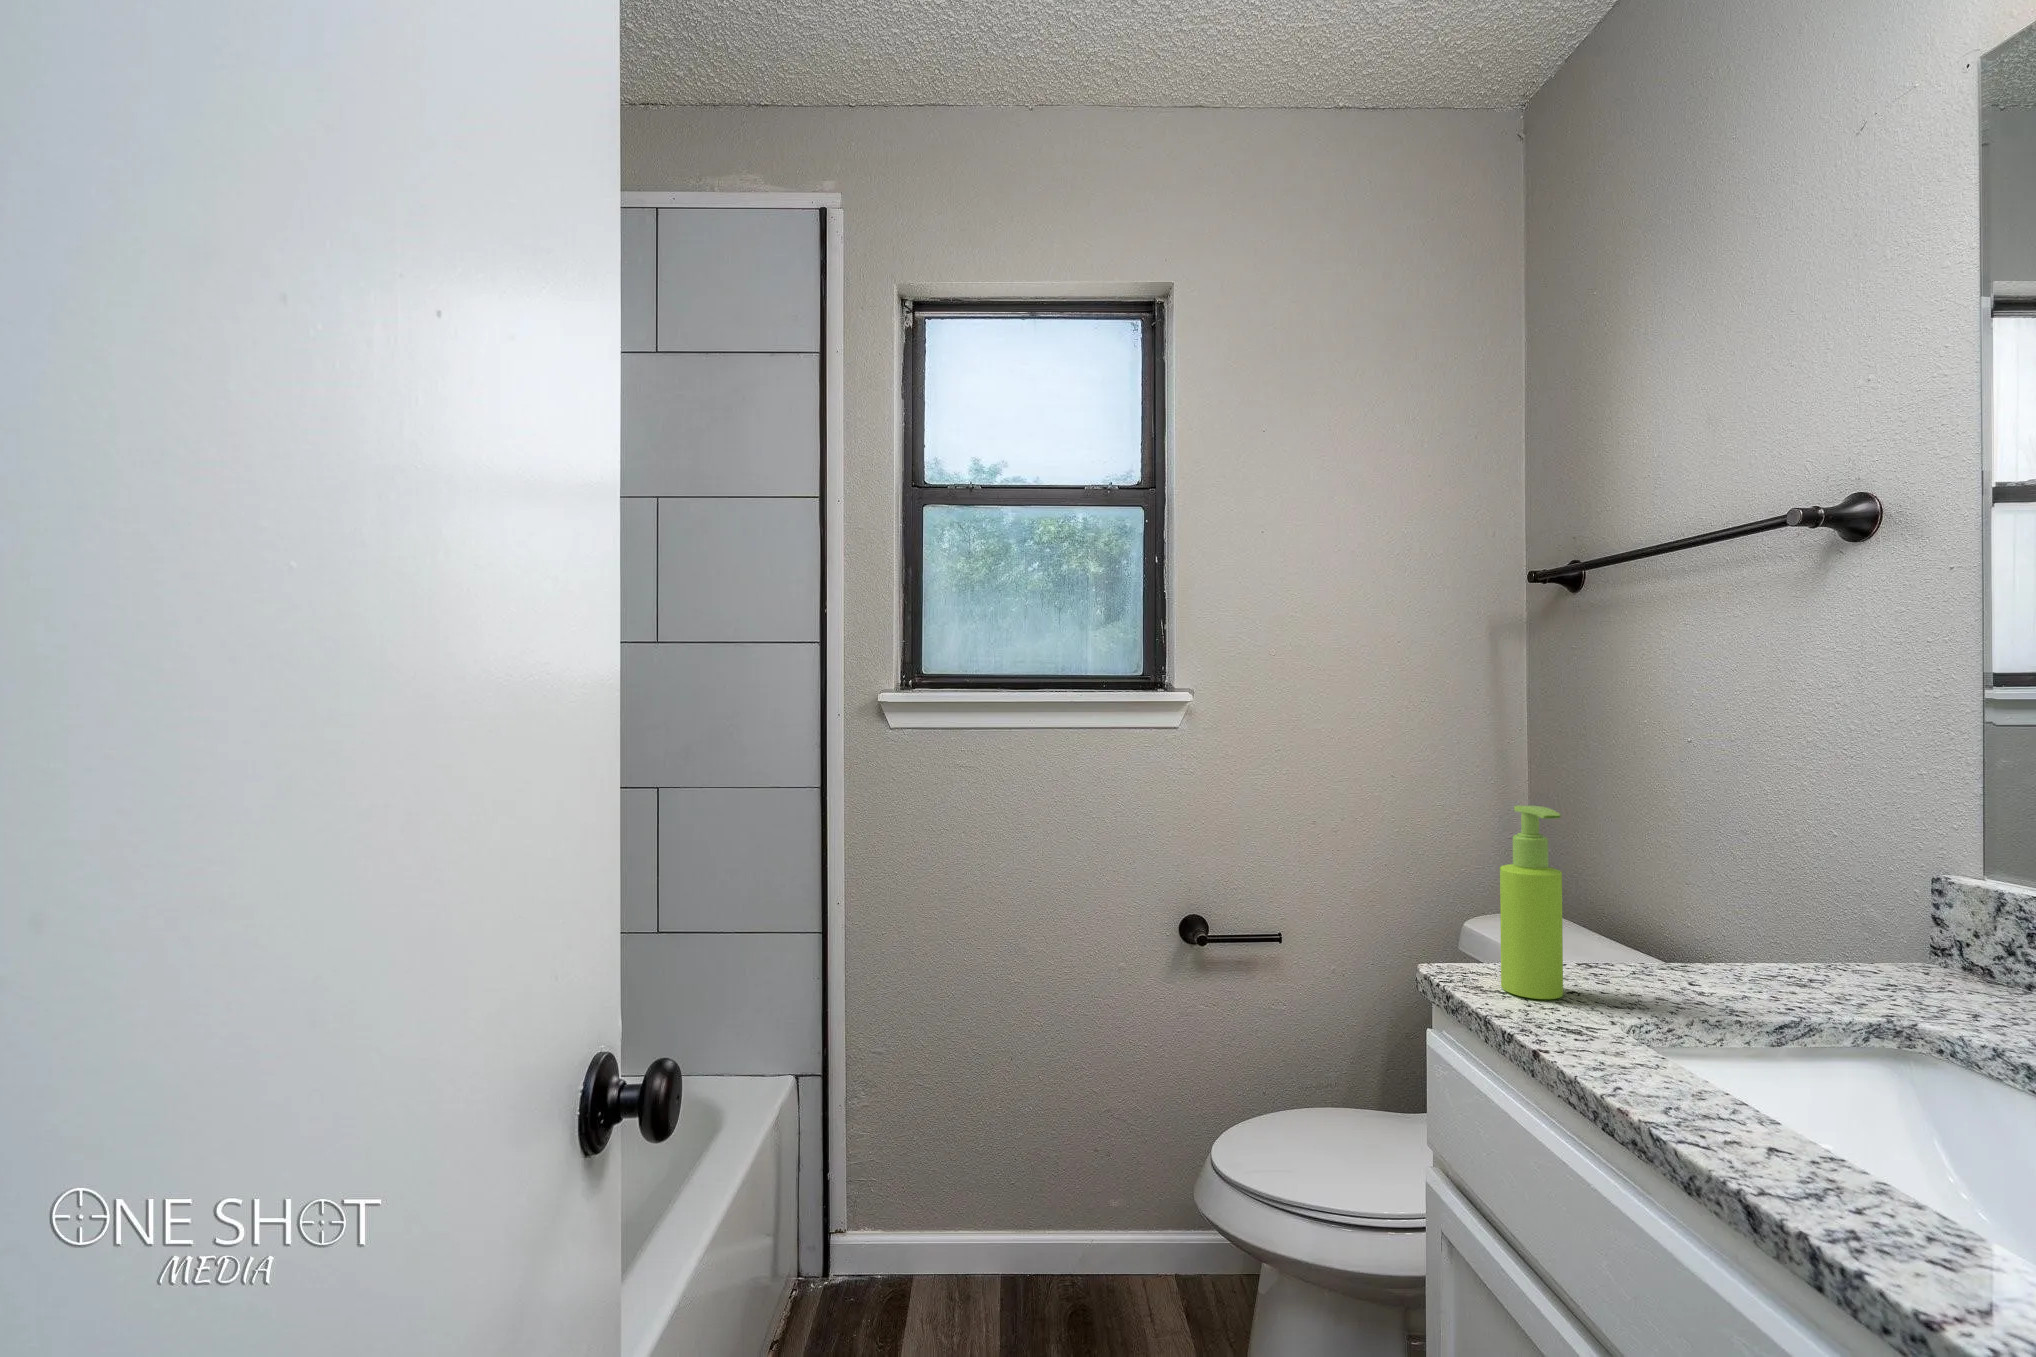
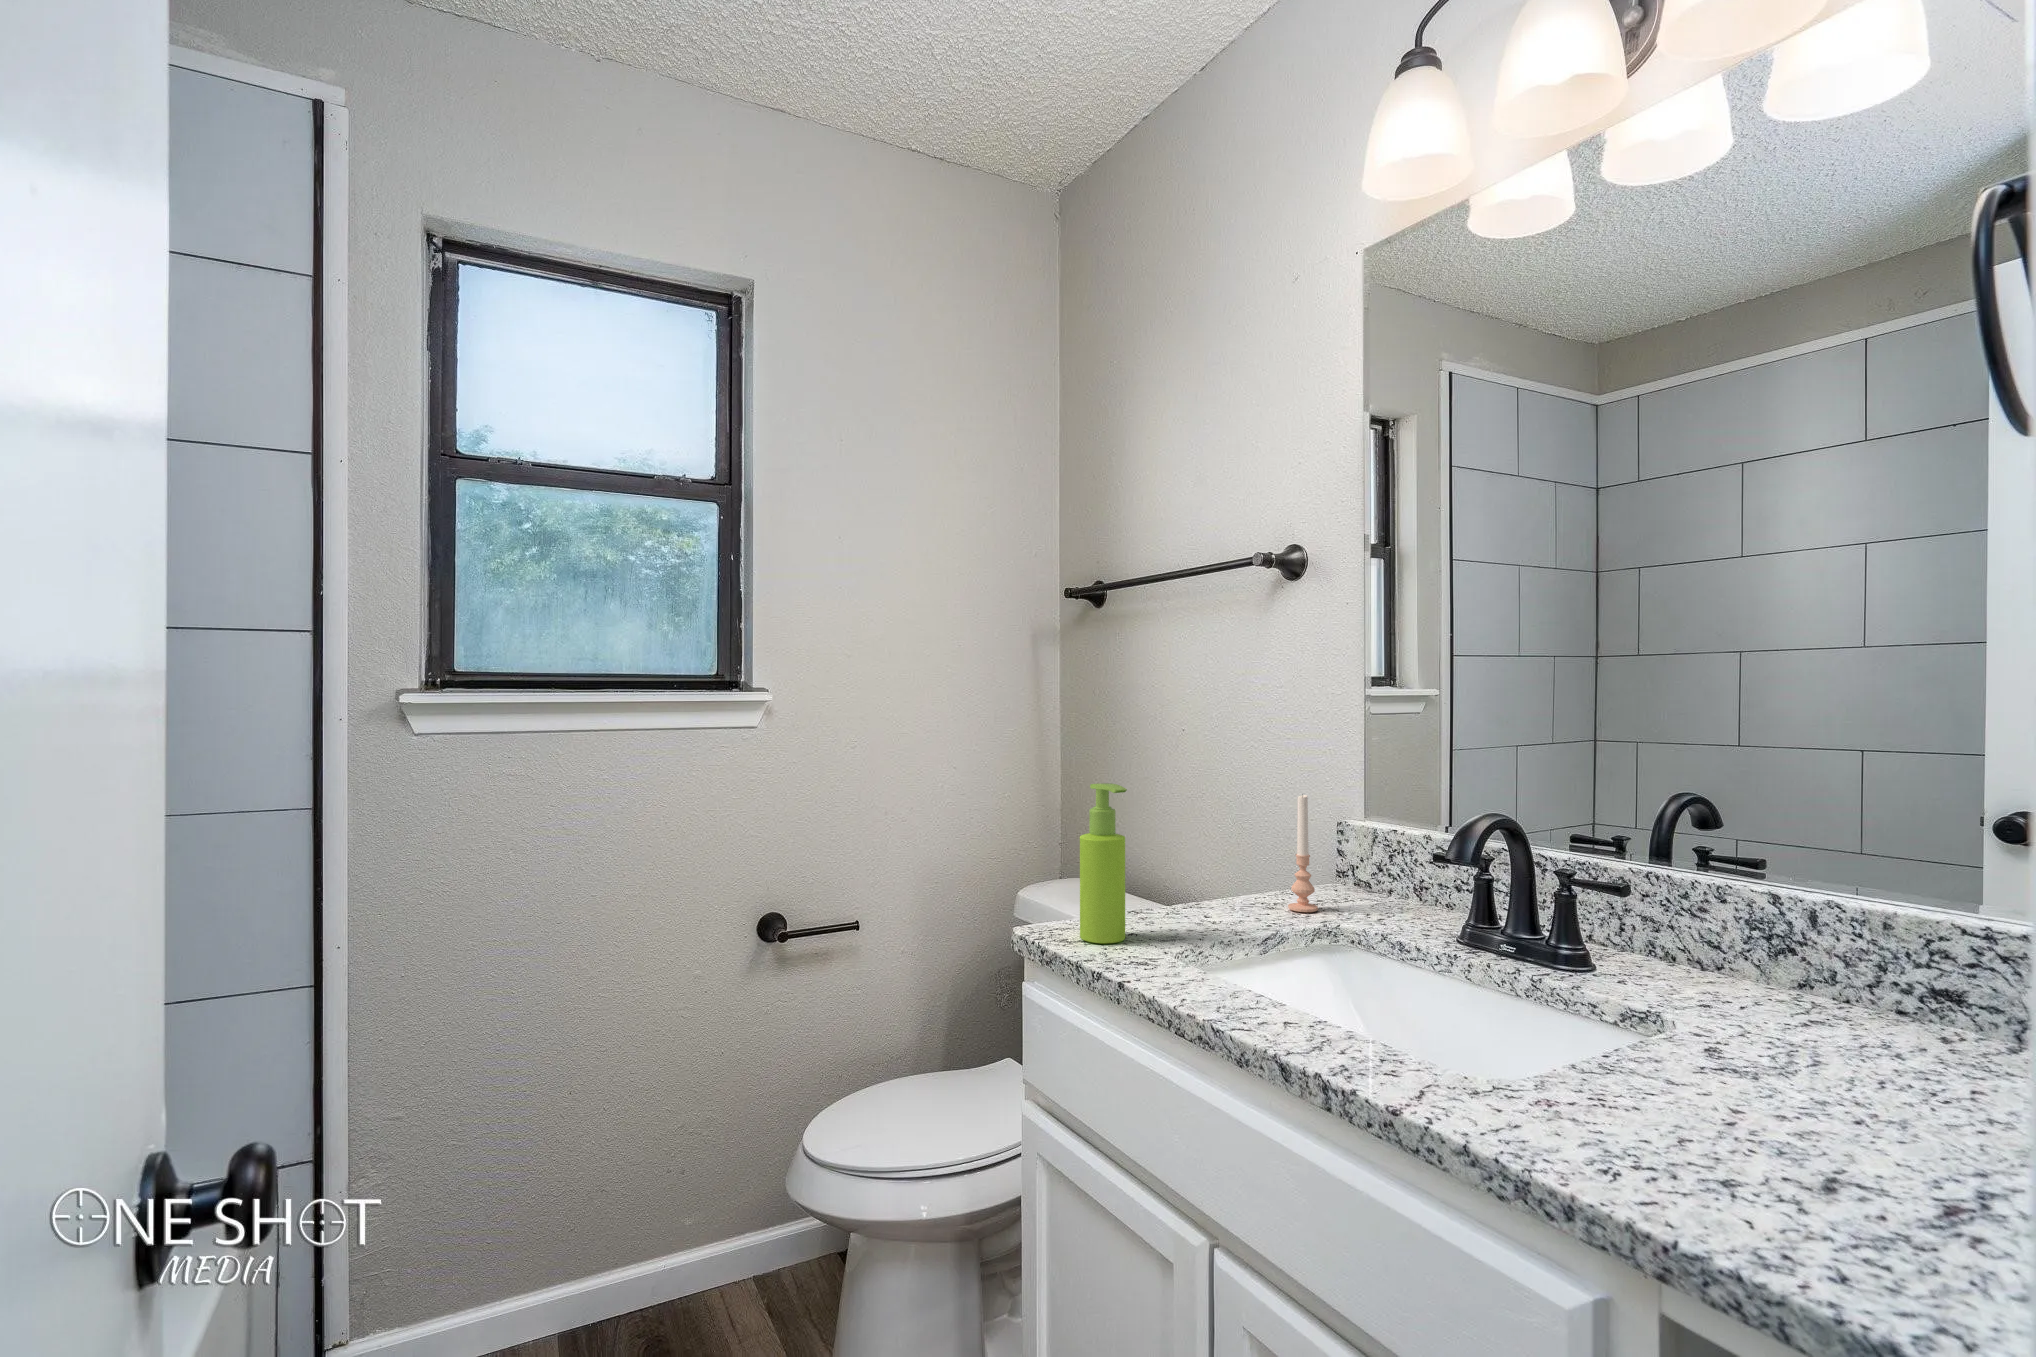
candle: none [1832,836,1884,999] -> present [1288,794,1318,912]

